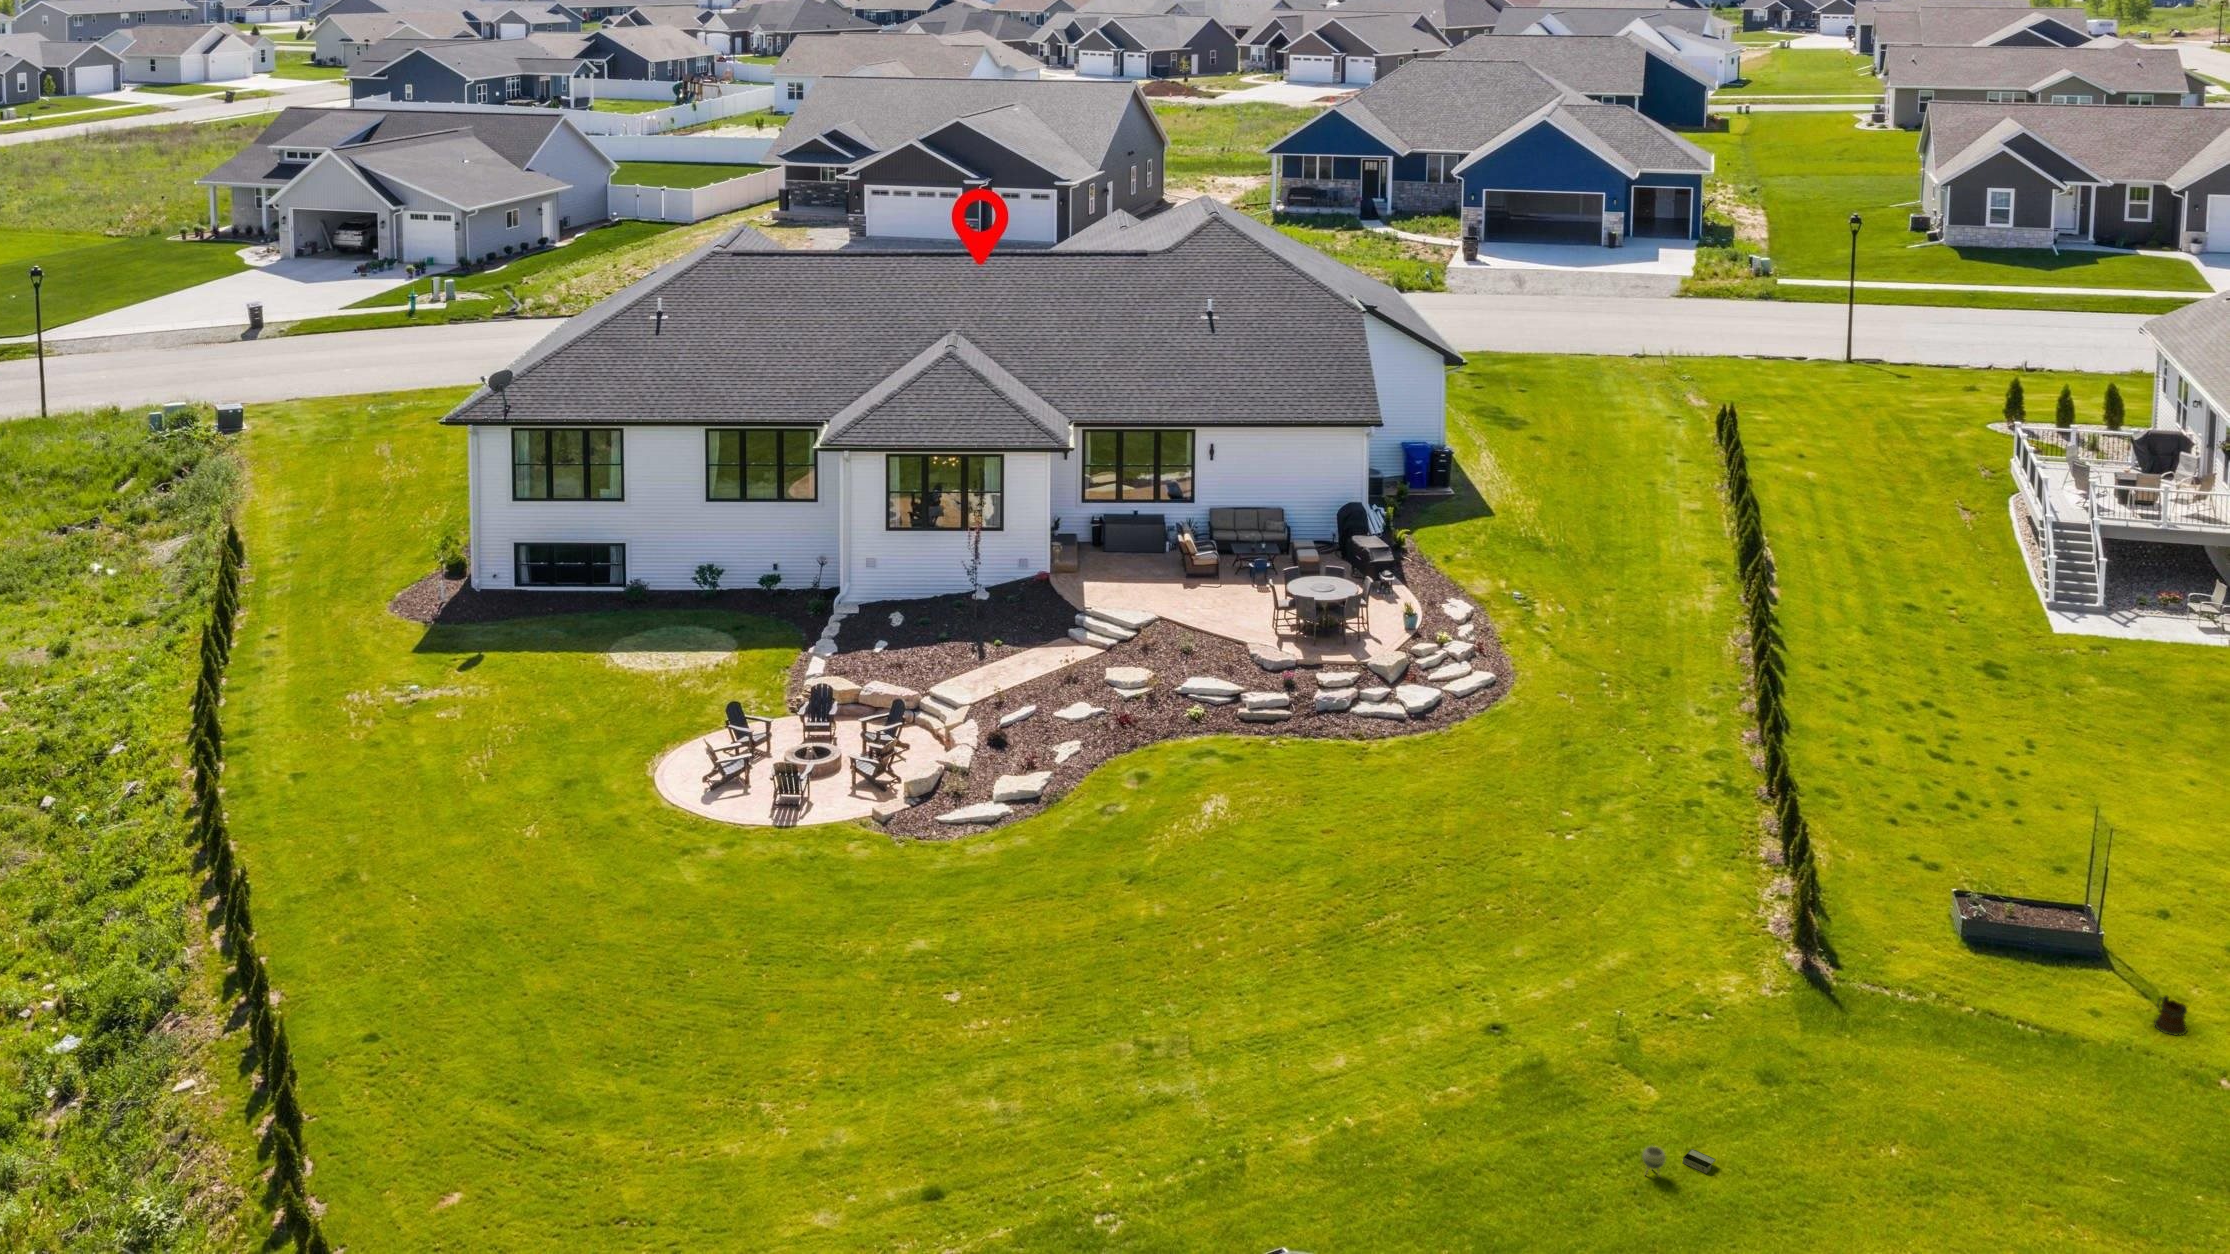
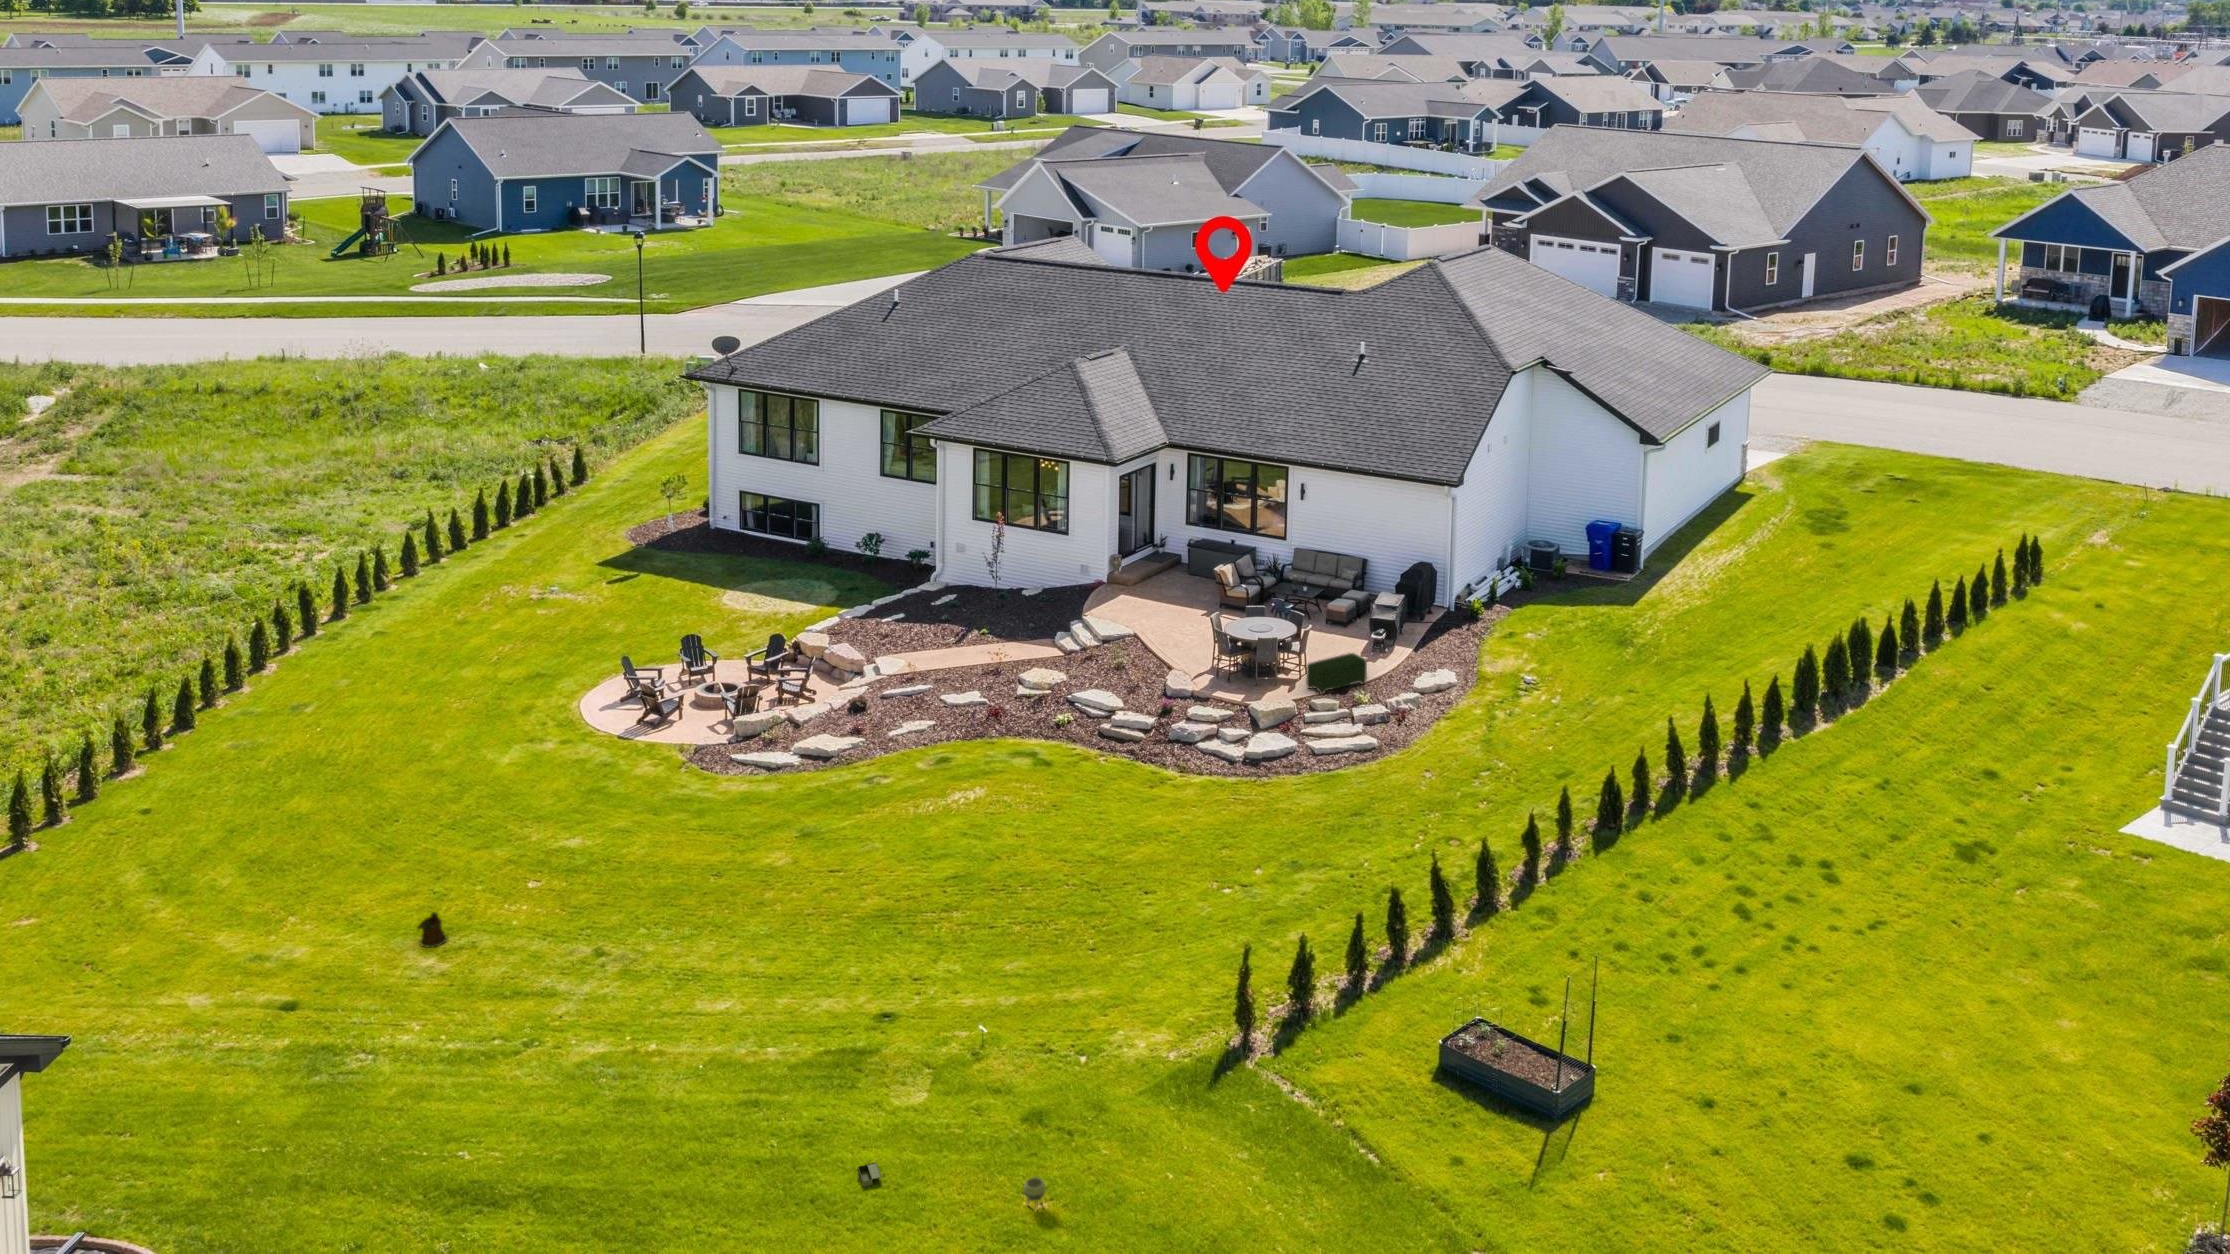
bench: none [1352,599,1398,645] -> present [1306,653,1367,695]
bucket: present [2154,996,2187,1035] -> present [417,912,447,948]
planter: present [1643,1146,1665,1175] -> present [1024,1177,1046,1209]

